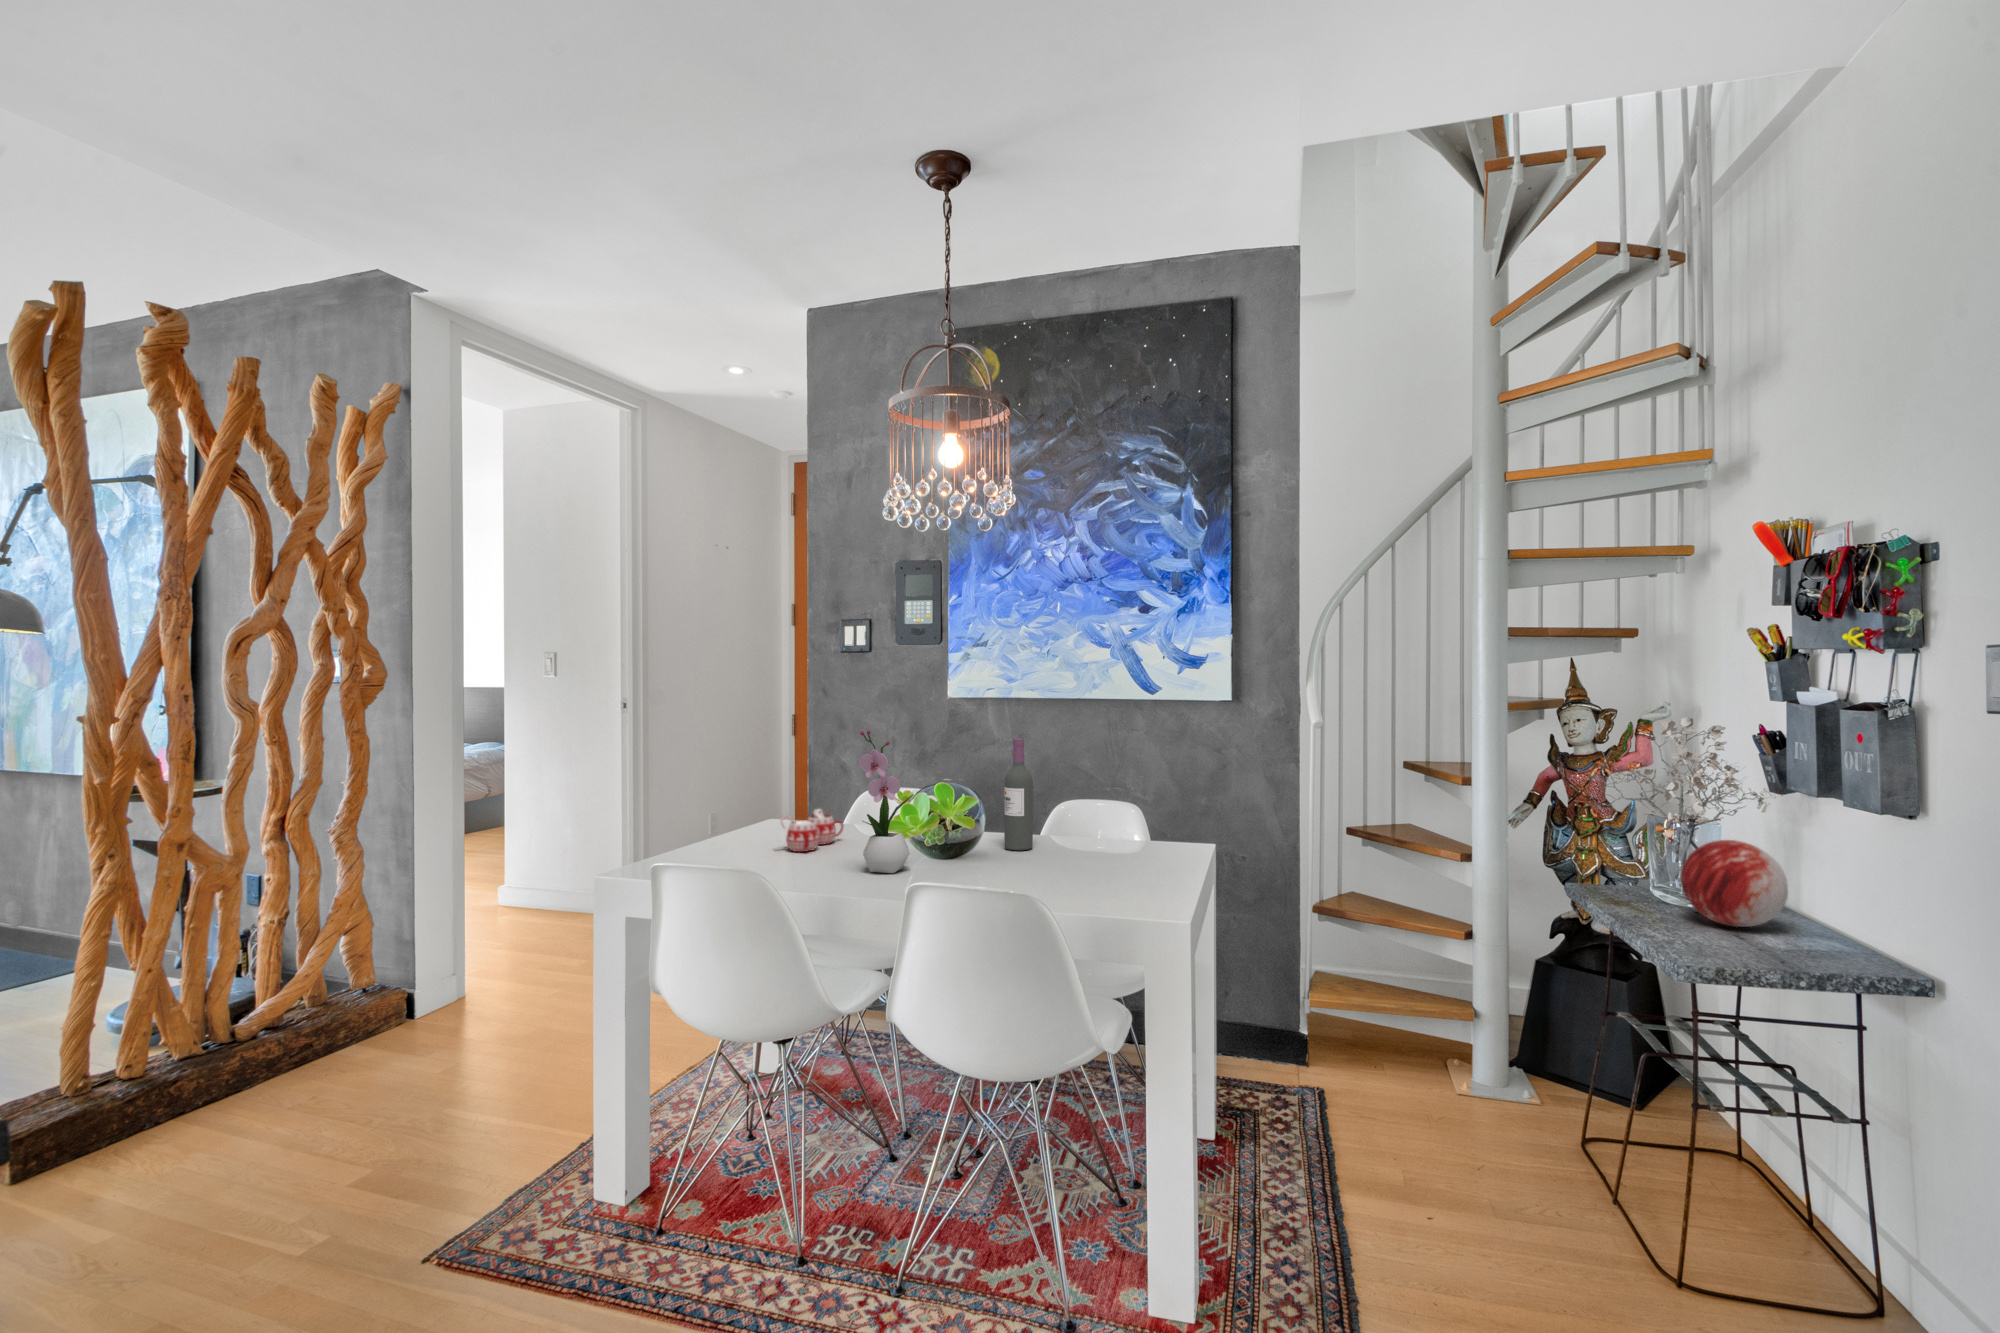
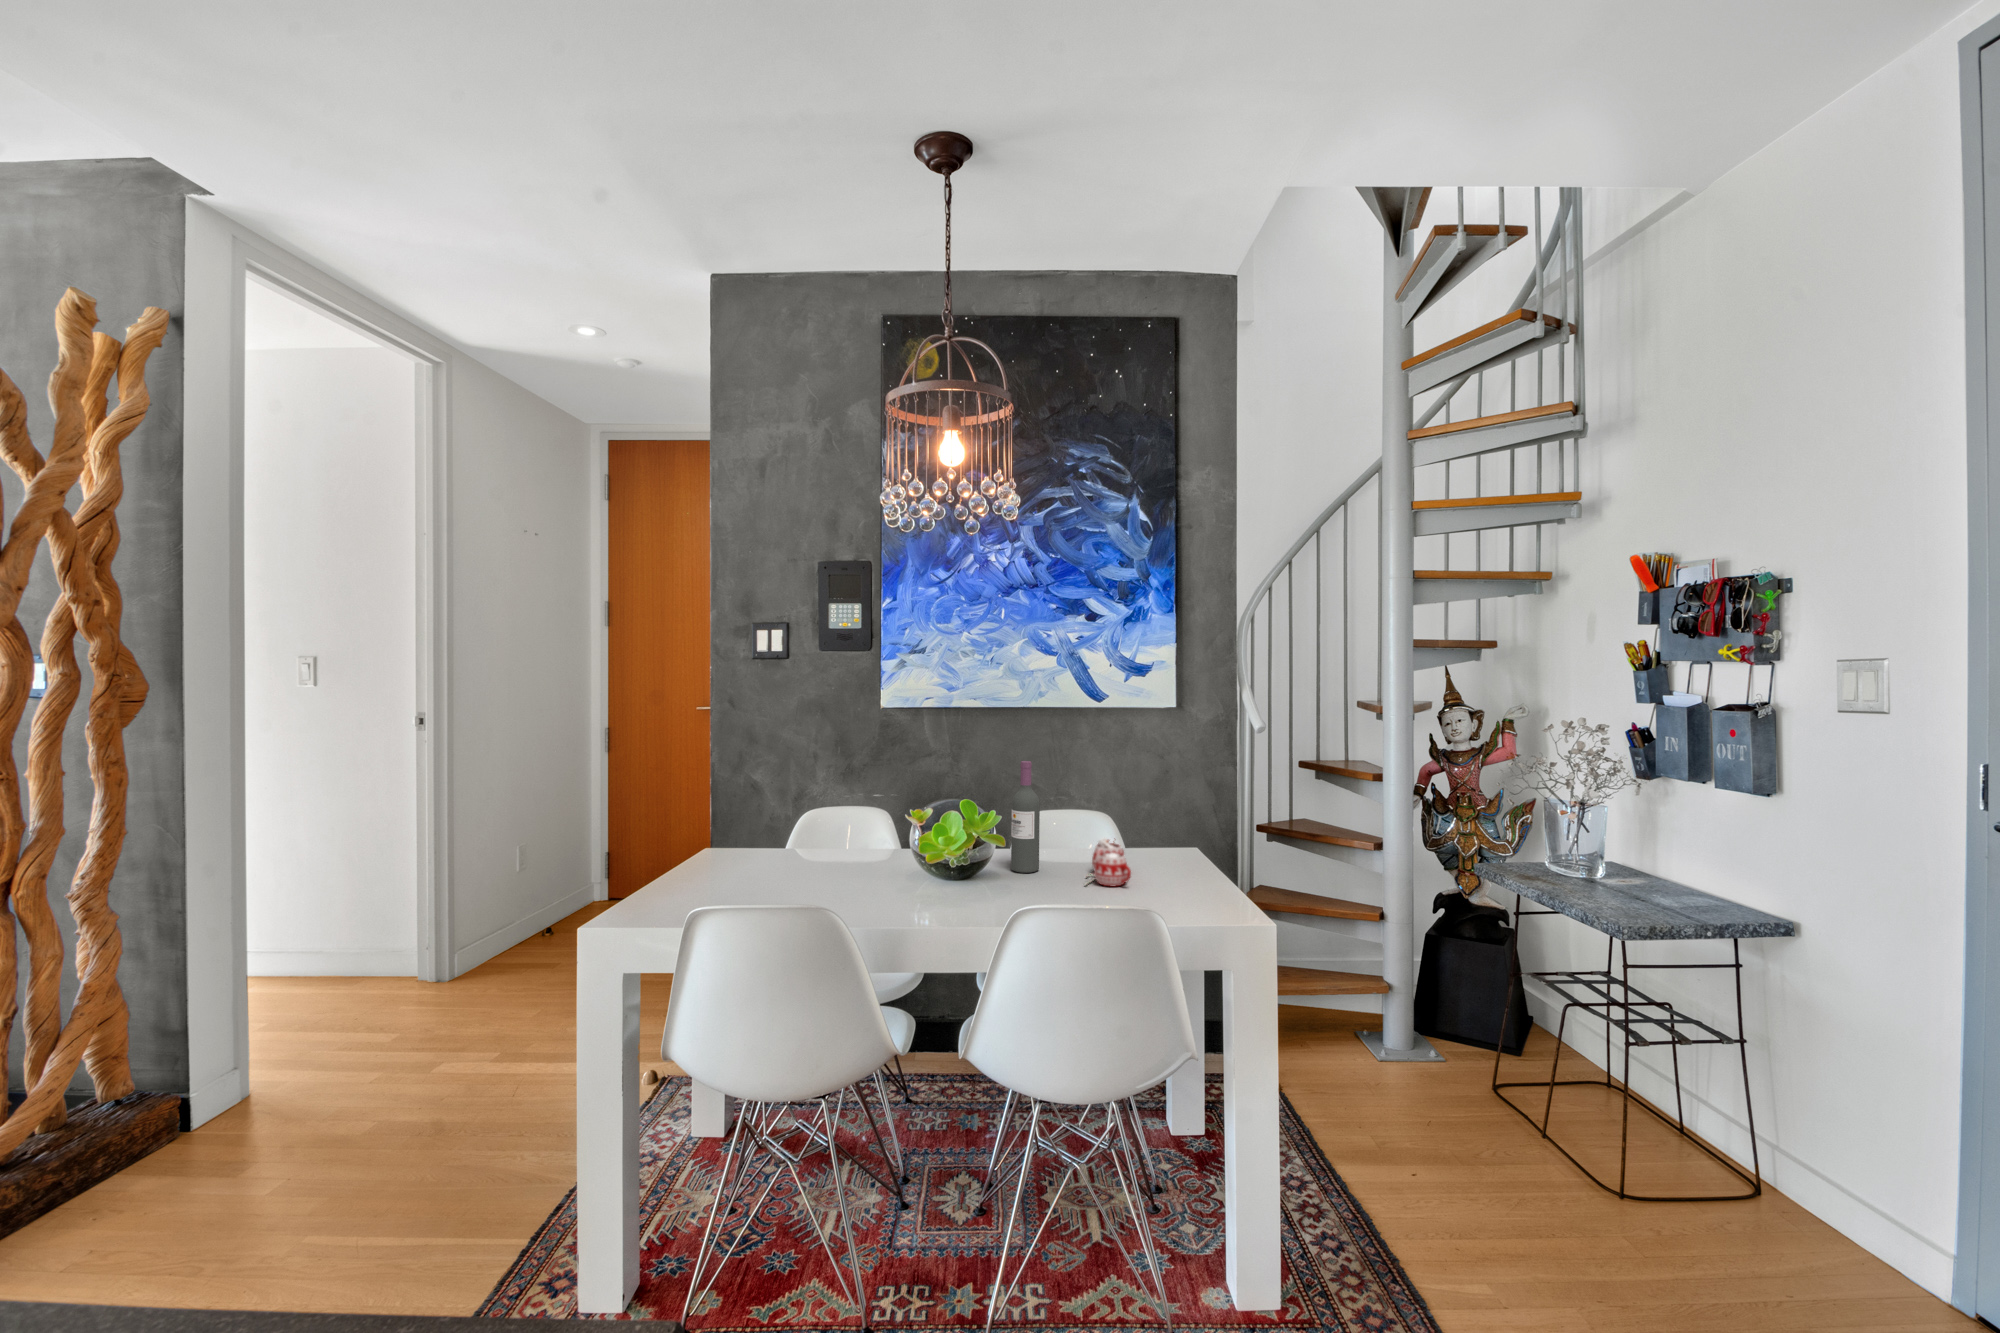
flower arrangement: present [859,730,913,873] -> none [901,765,951,910]
mug: present [775,809,843,852] -> present [1084,837,1131,886]
decorative orb: present [1681,840,1788,927] -> none [1591,834,1675,906]

